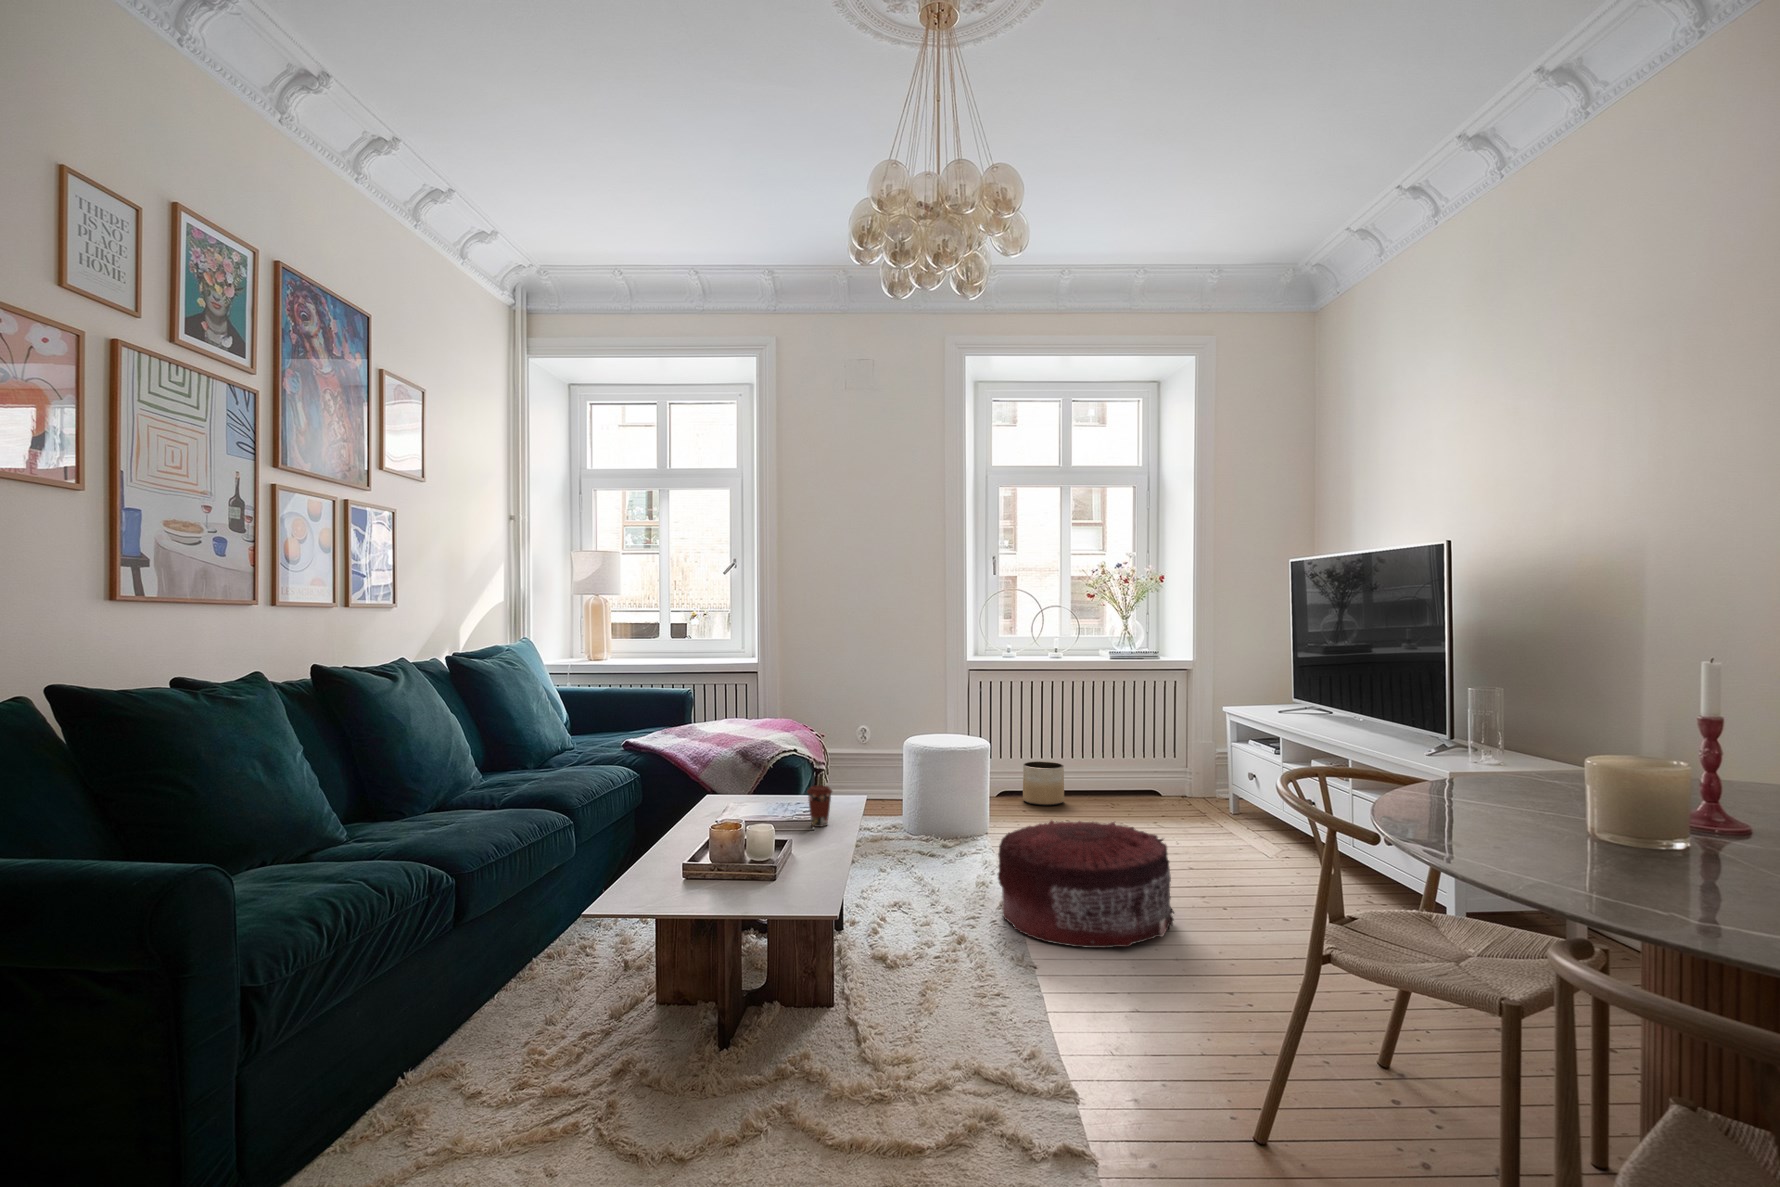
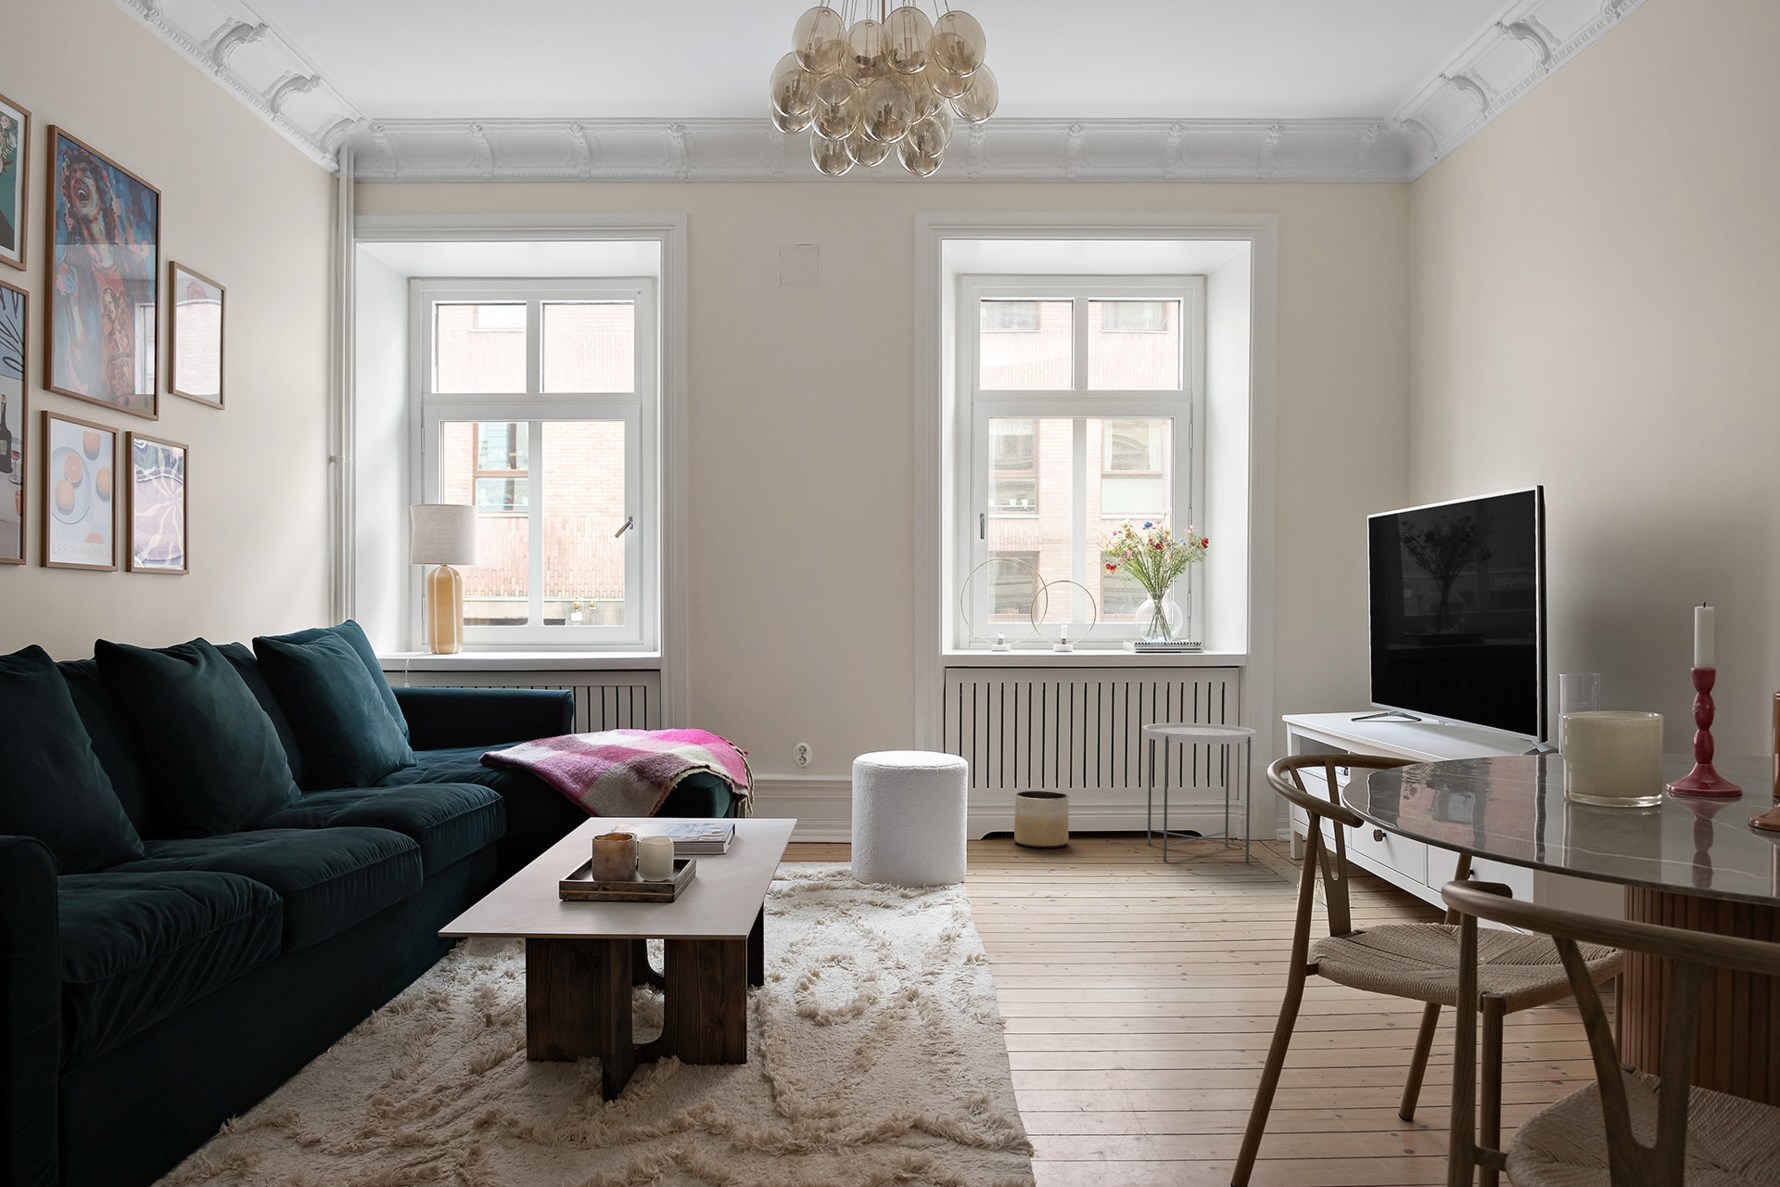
side table: none [1119,709,1207,817] -> present [1142,723,1256,863]
coffee cup: present [807,785,832,827] -> none [720,802,753,852]
pouf: present [998,820,1174,948] -> none [961,852,1183,1004]

